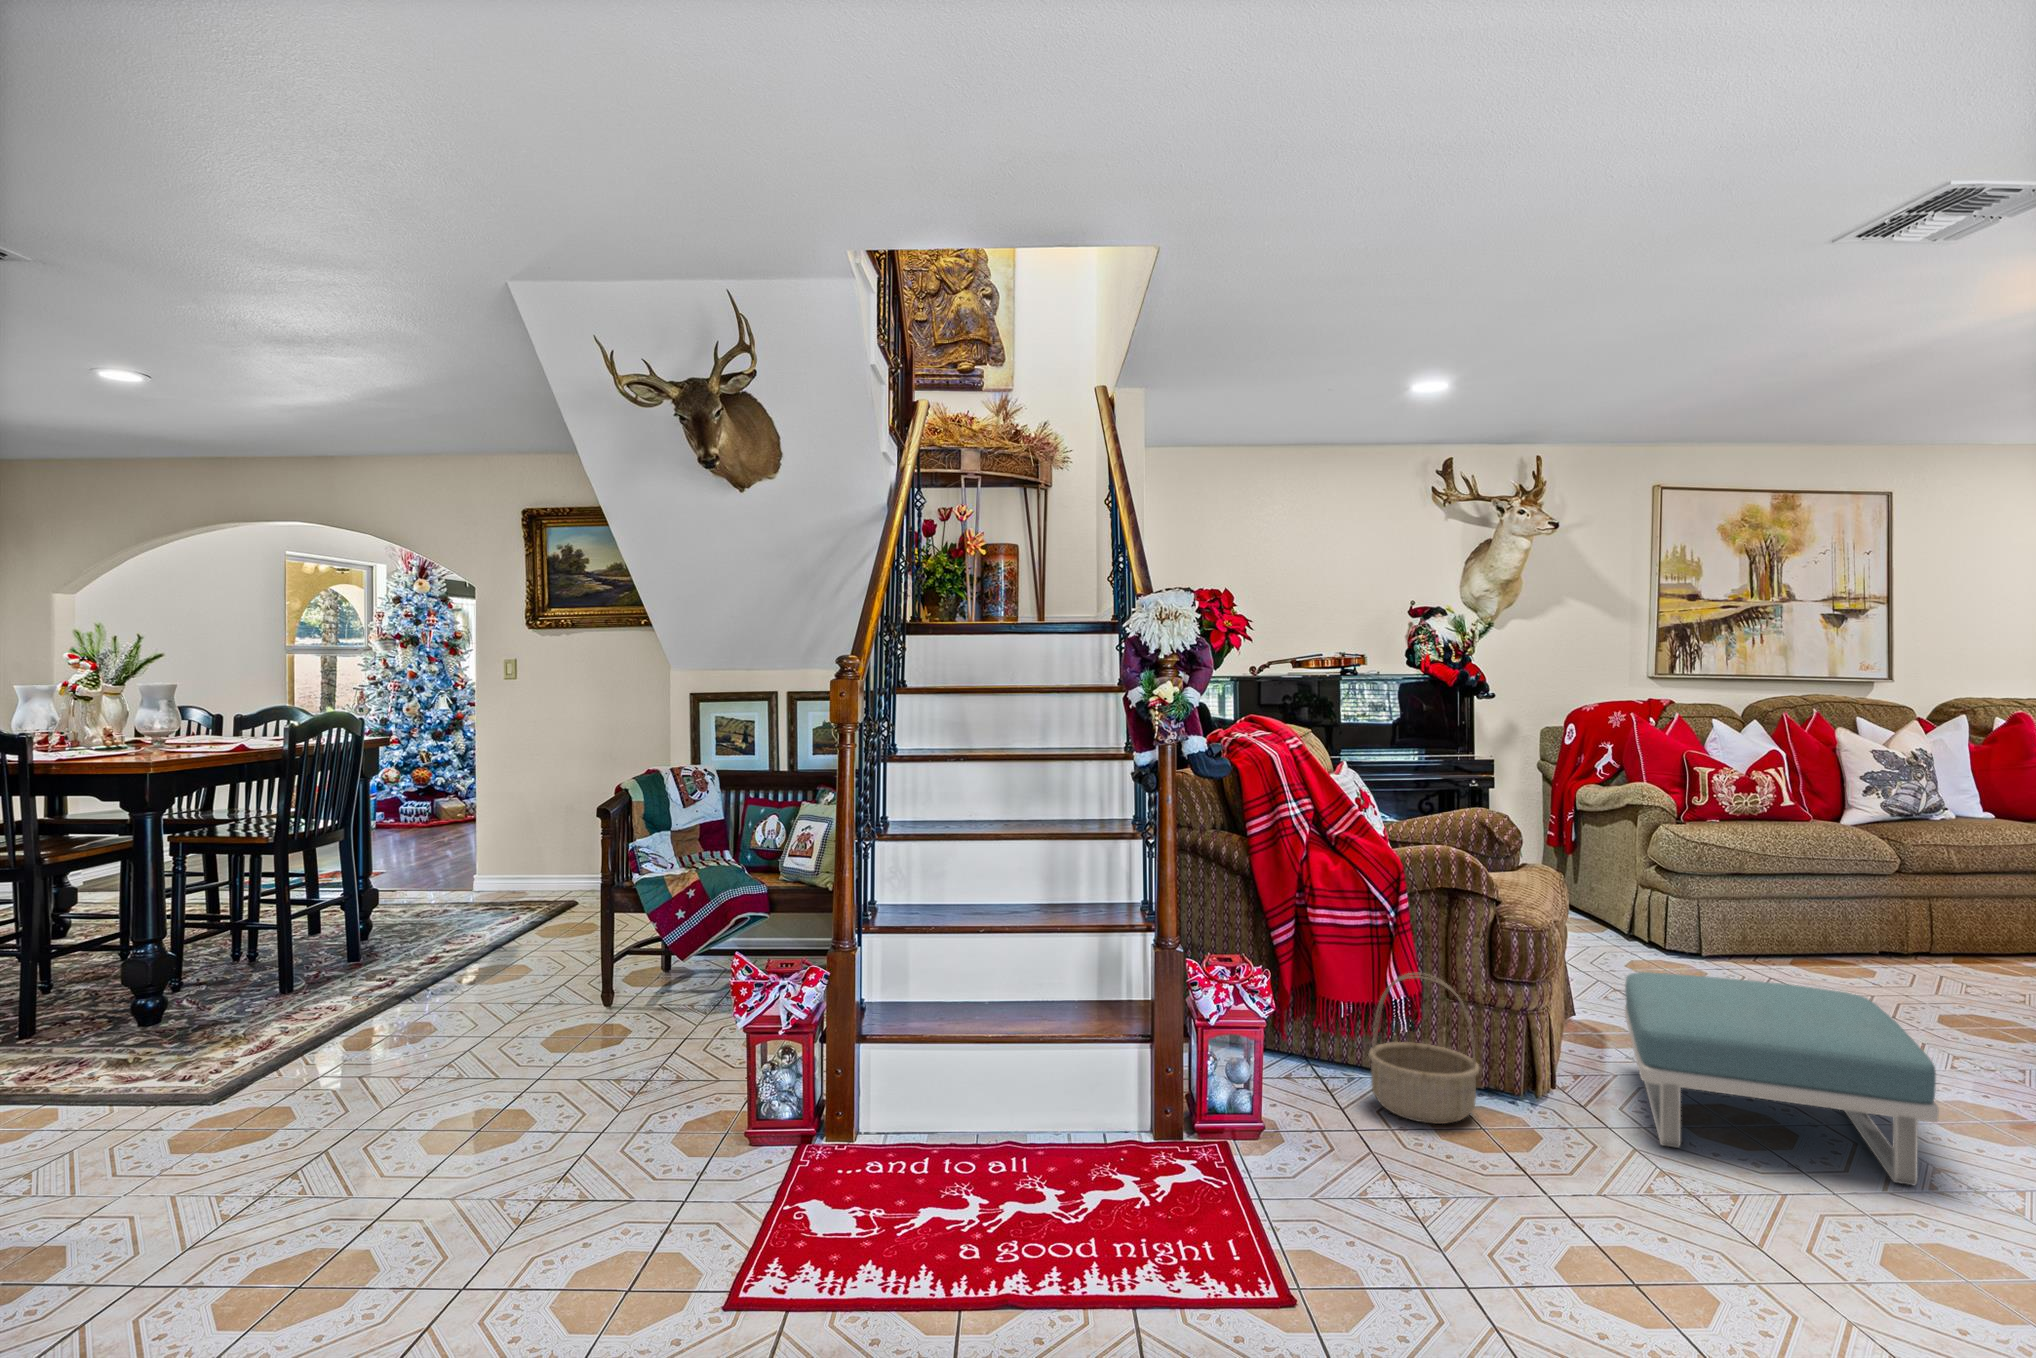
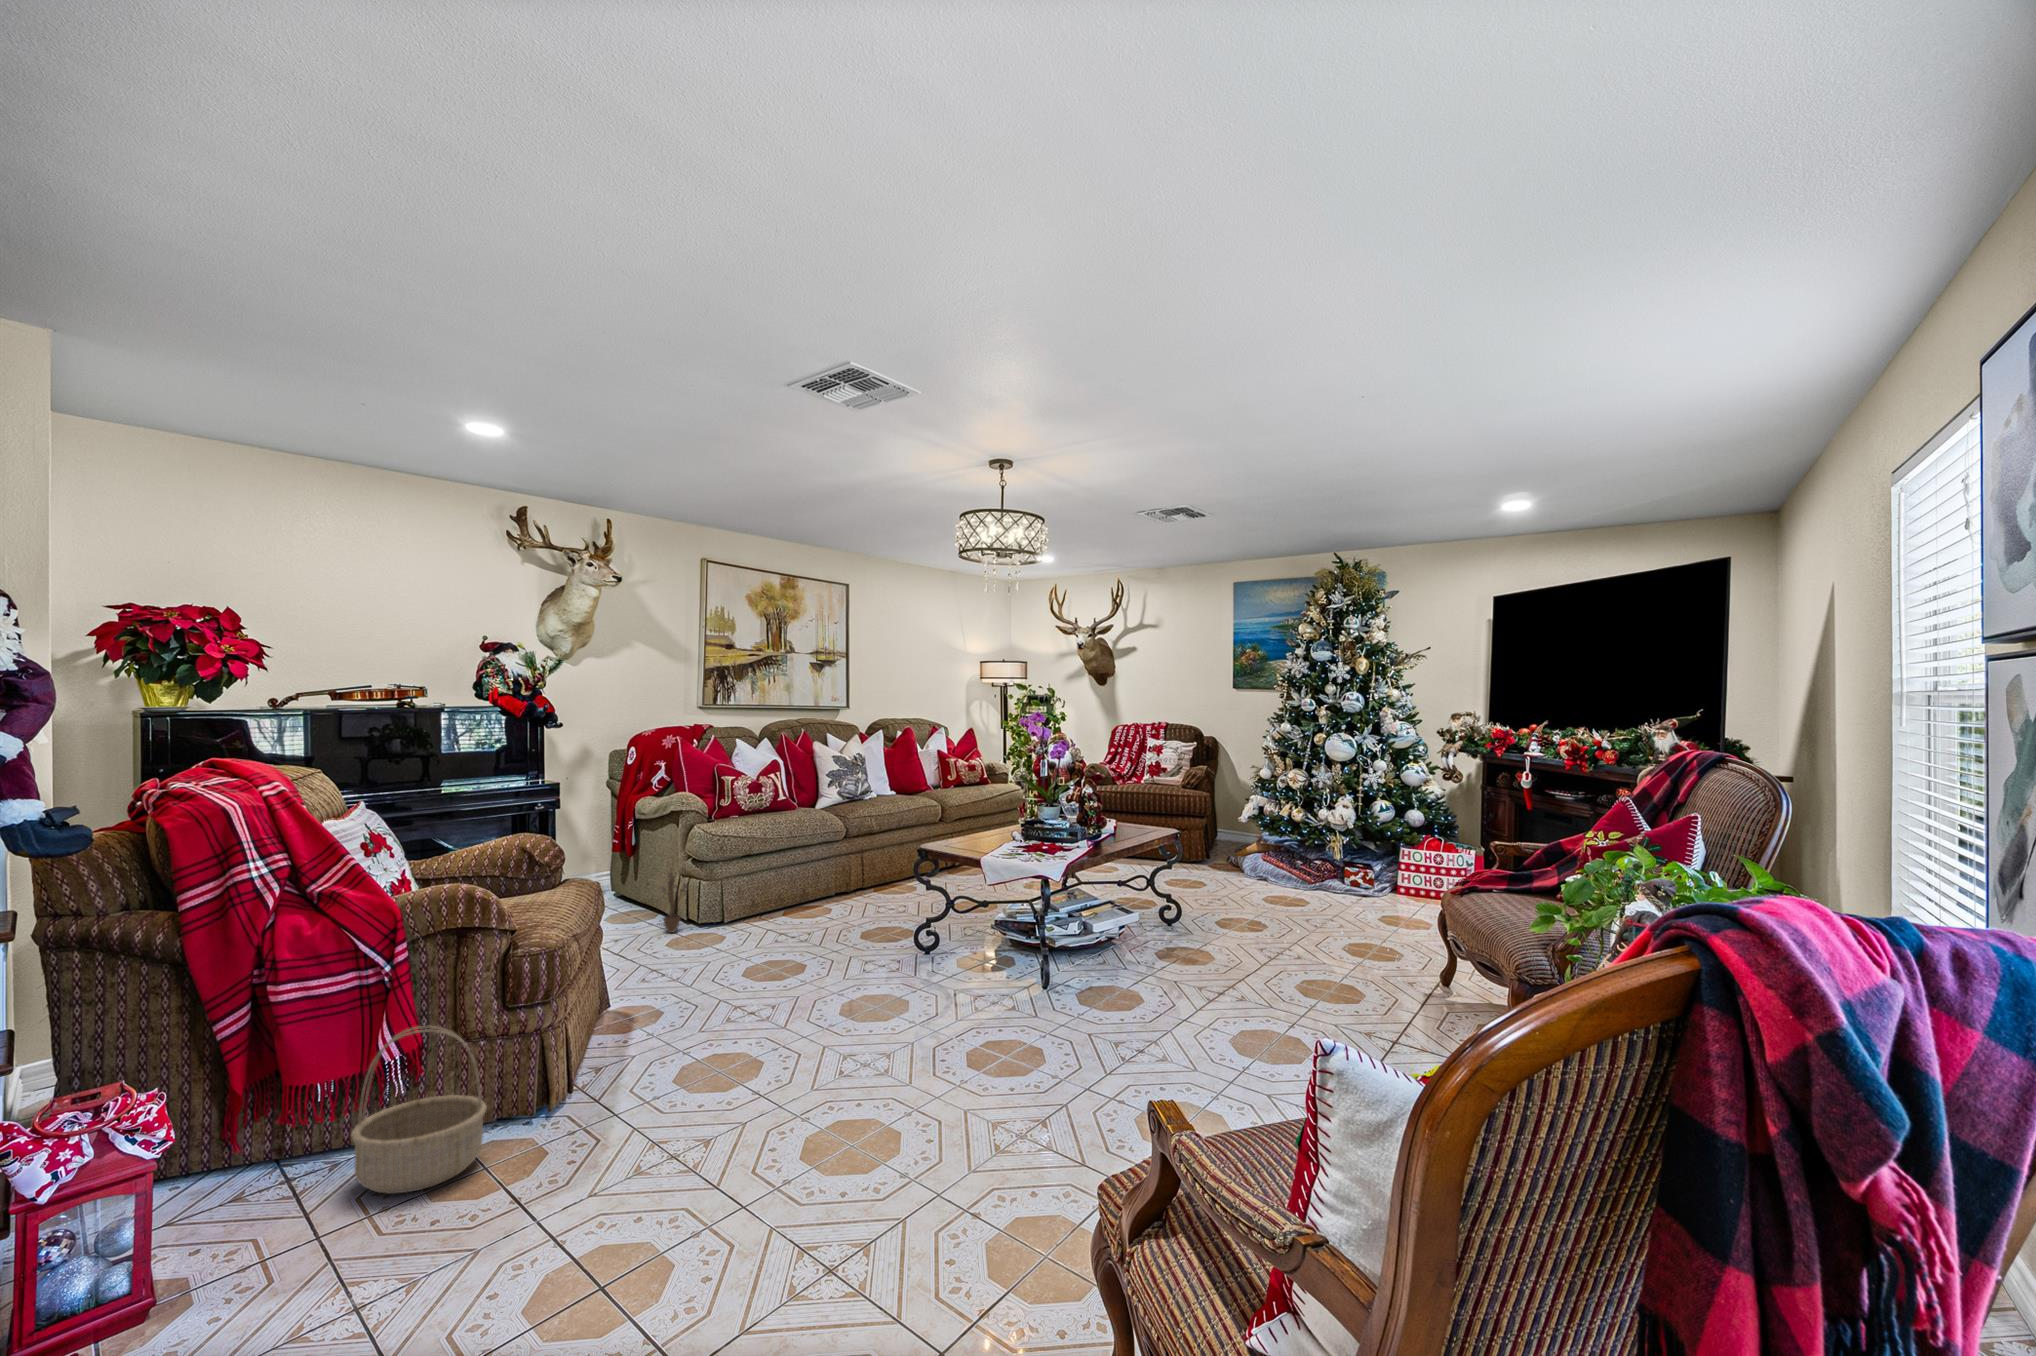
decorative plant: none [1613,874,1654,953] -> present [659,870,687,933]
footstool: present [1625,972,1939,1185] -> none [644,946,855,1124]

